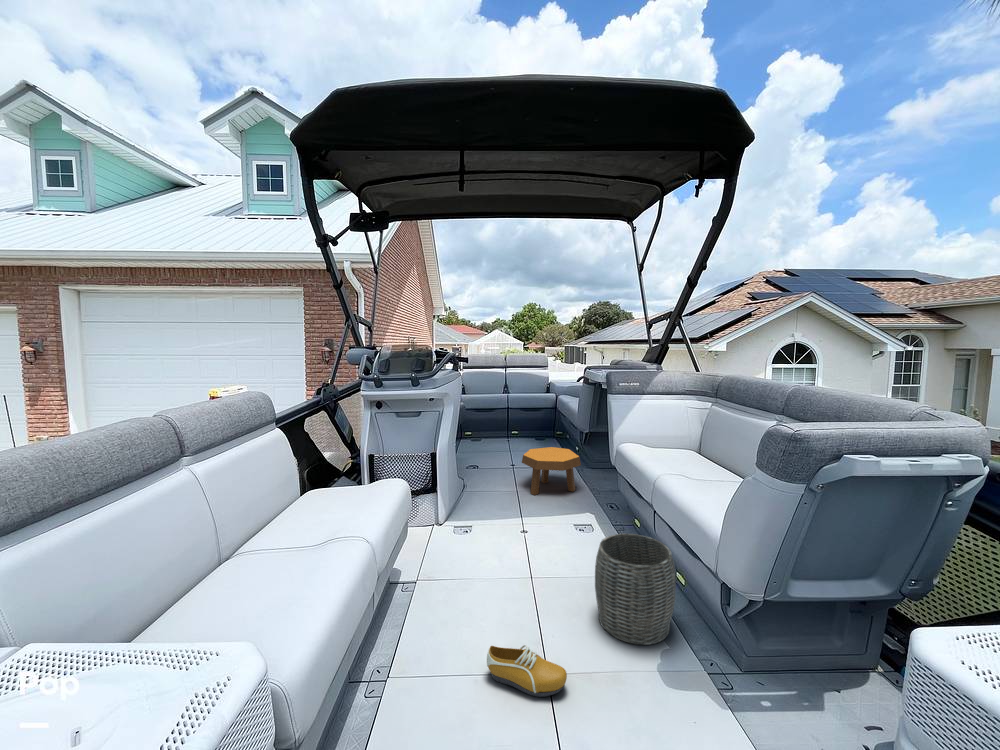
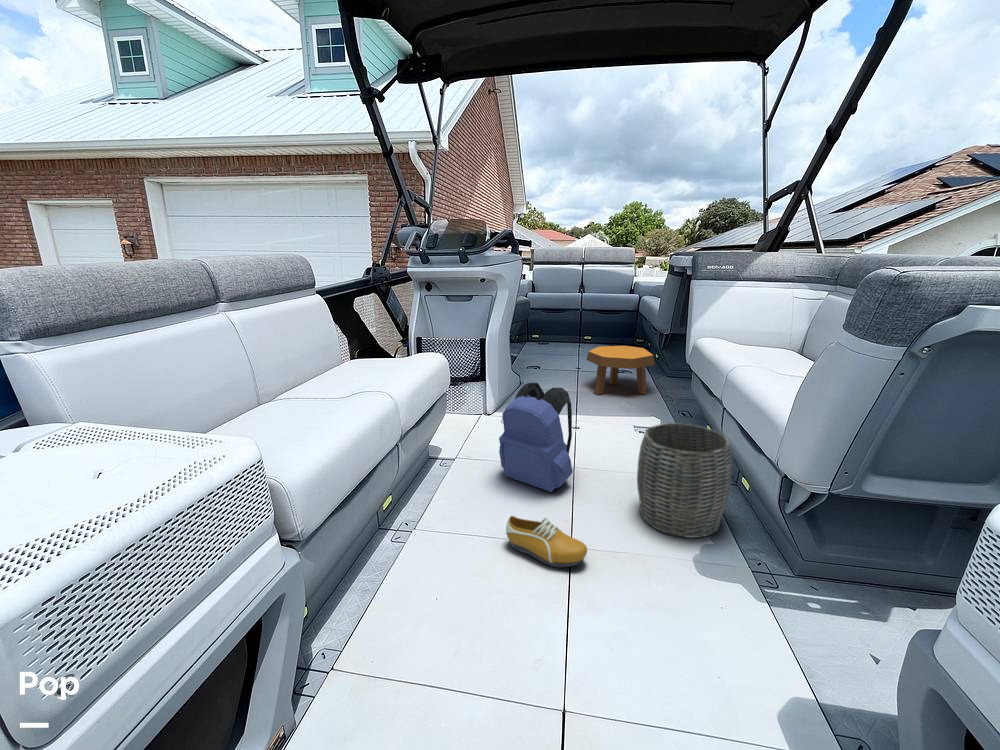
backpack: none [463,501,534,609] -> present [499,383,573,492]

